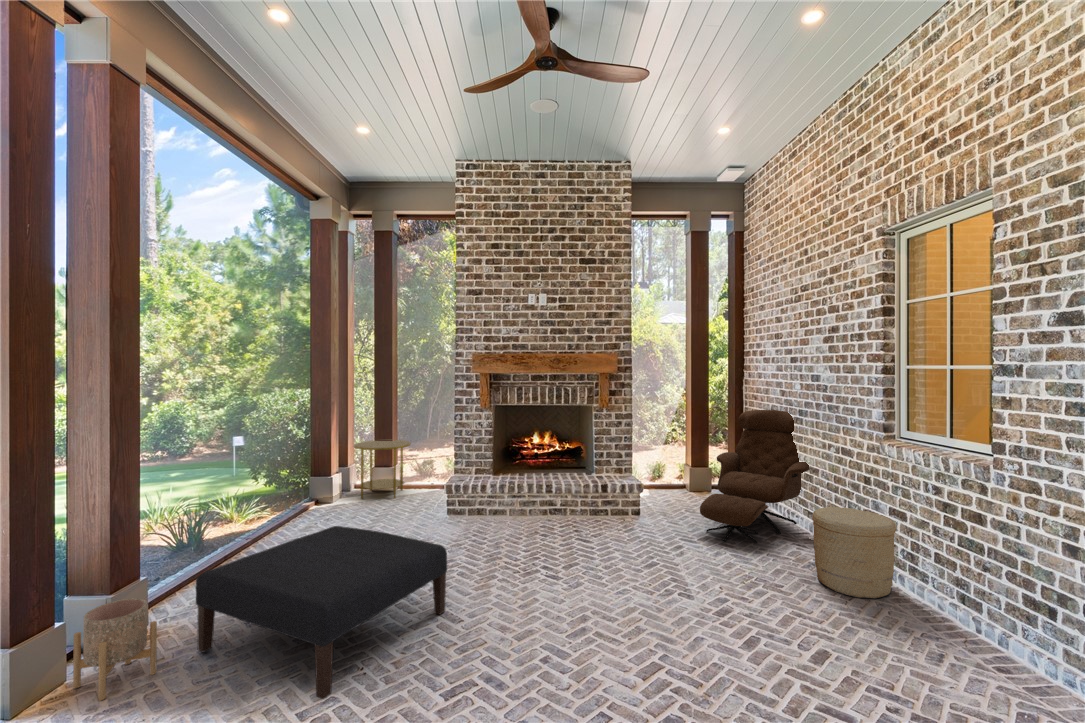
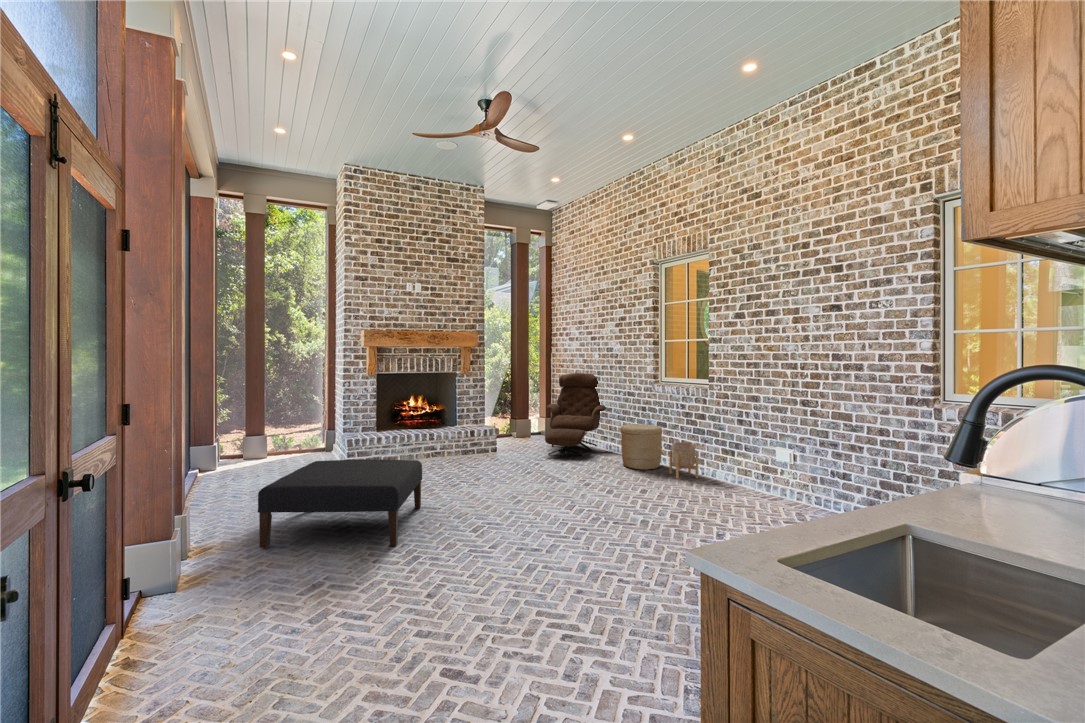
side table: present [354,440,411,499] -> none [229,412,287,466]
planter: present [73,598,157,701] -> present [669,442,698,479]

